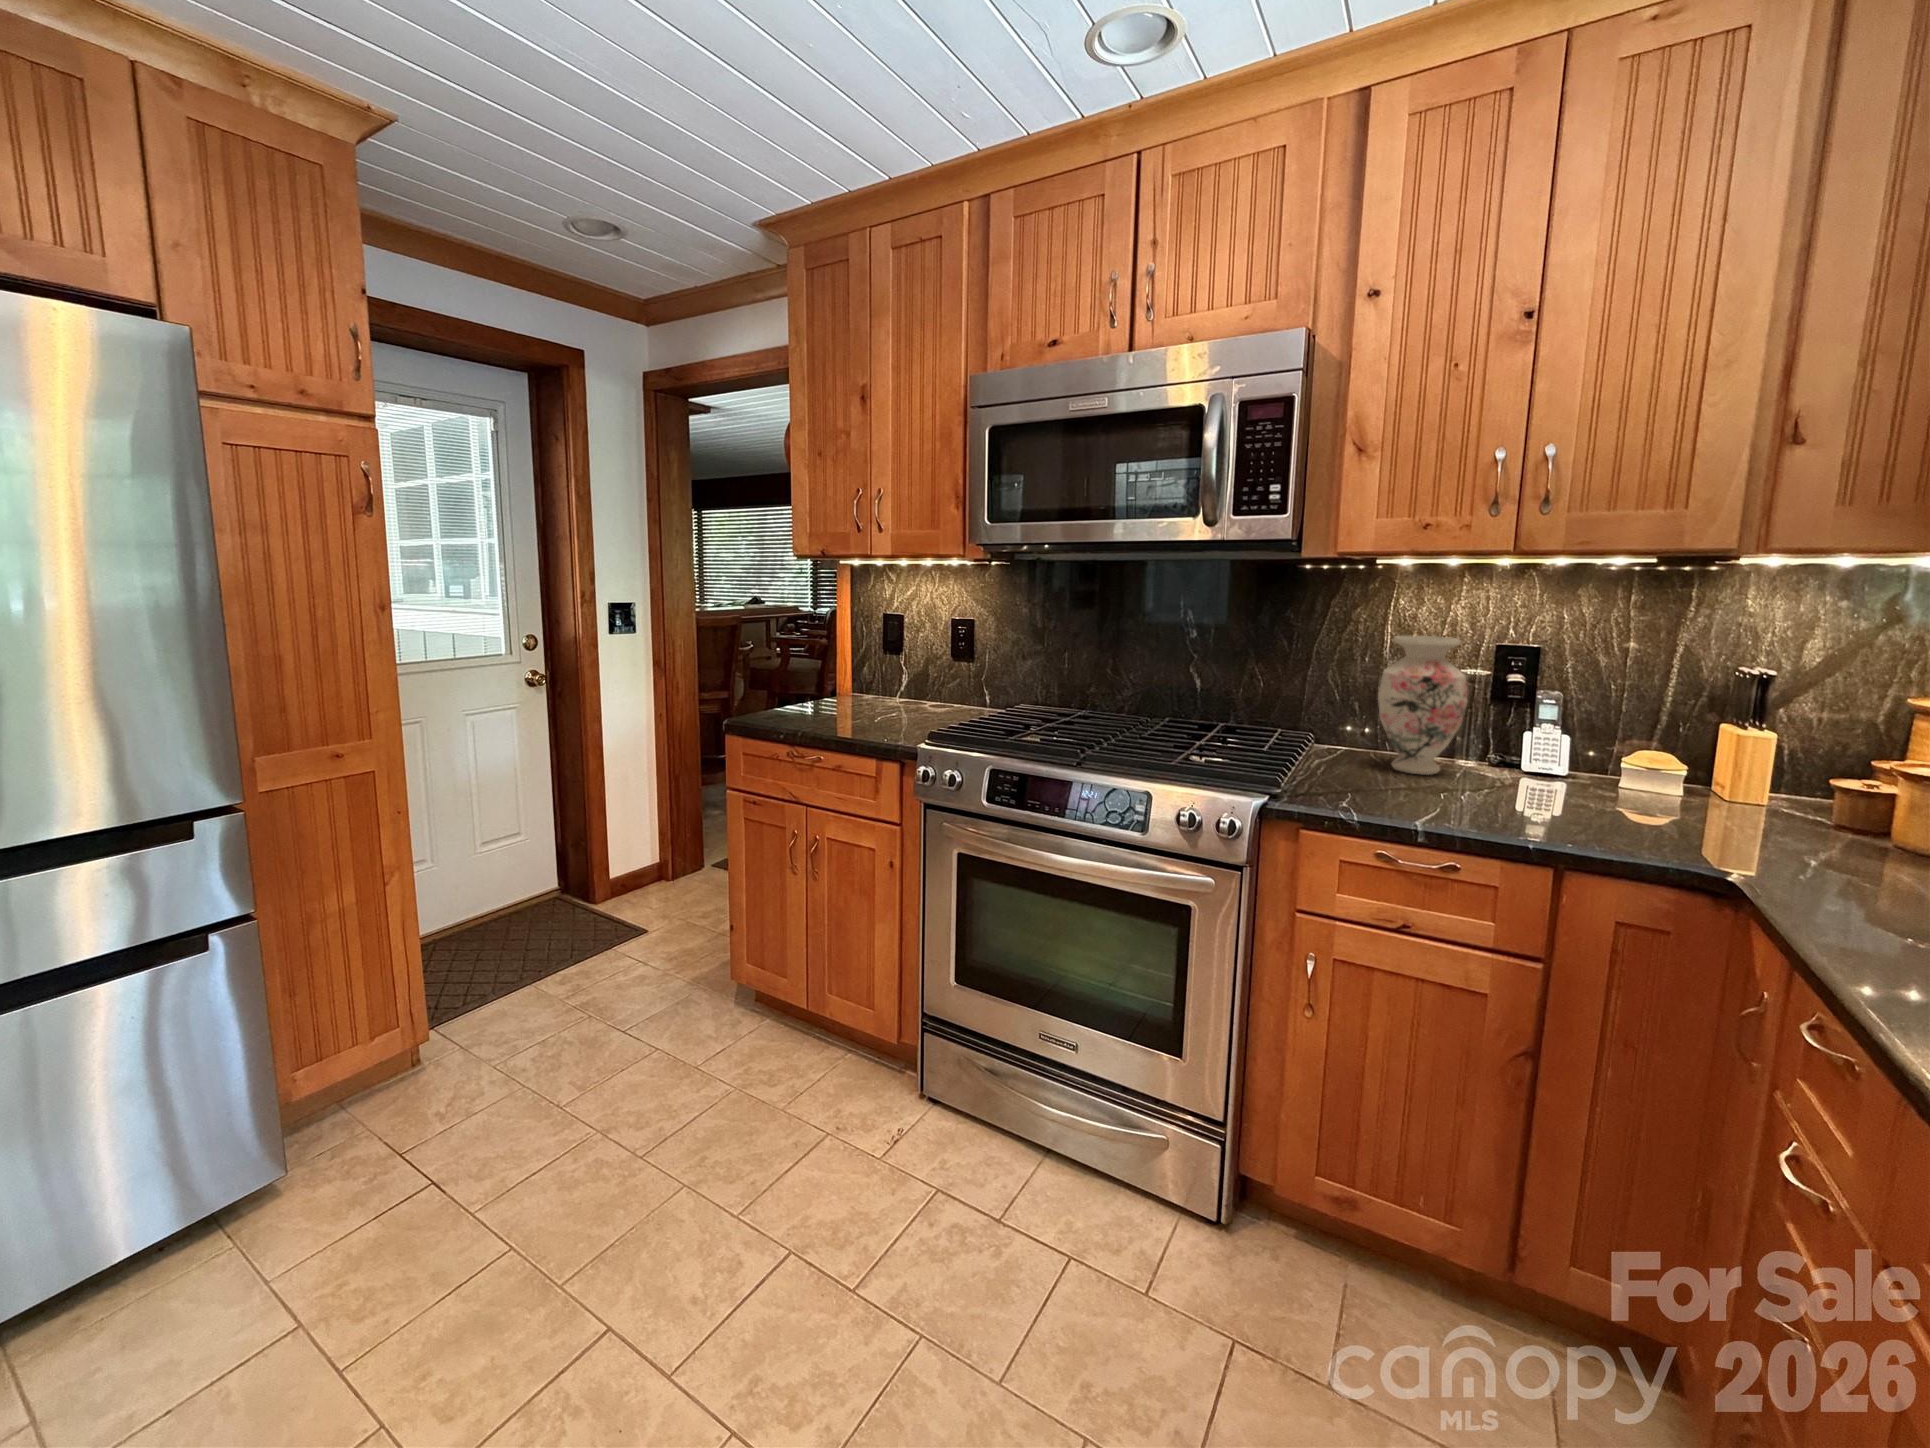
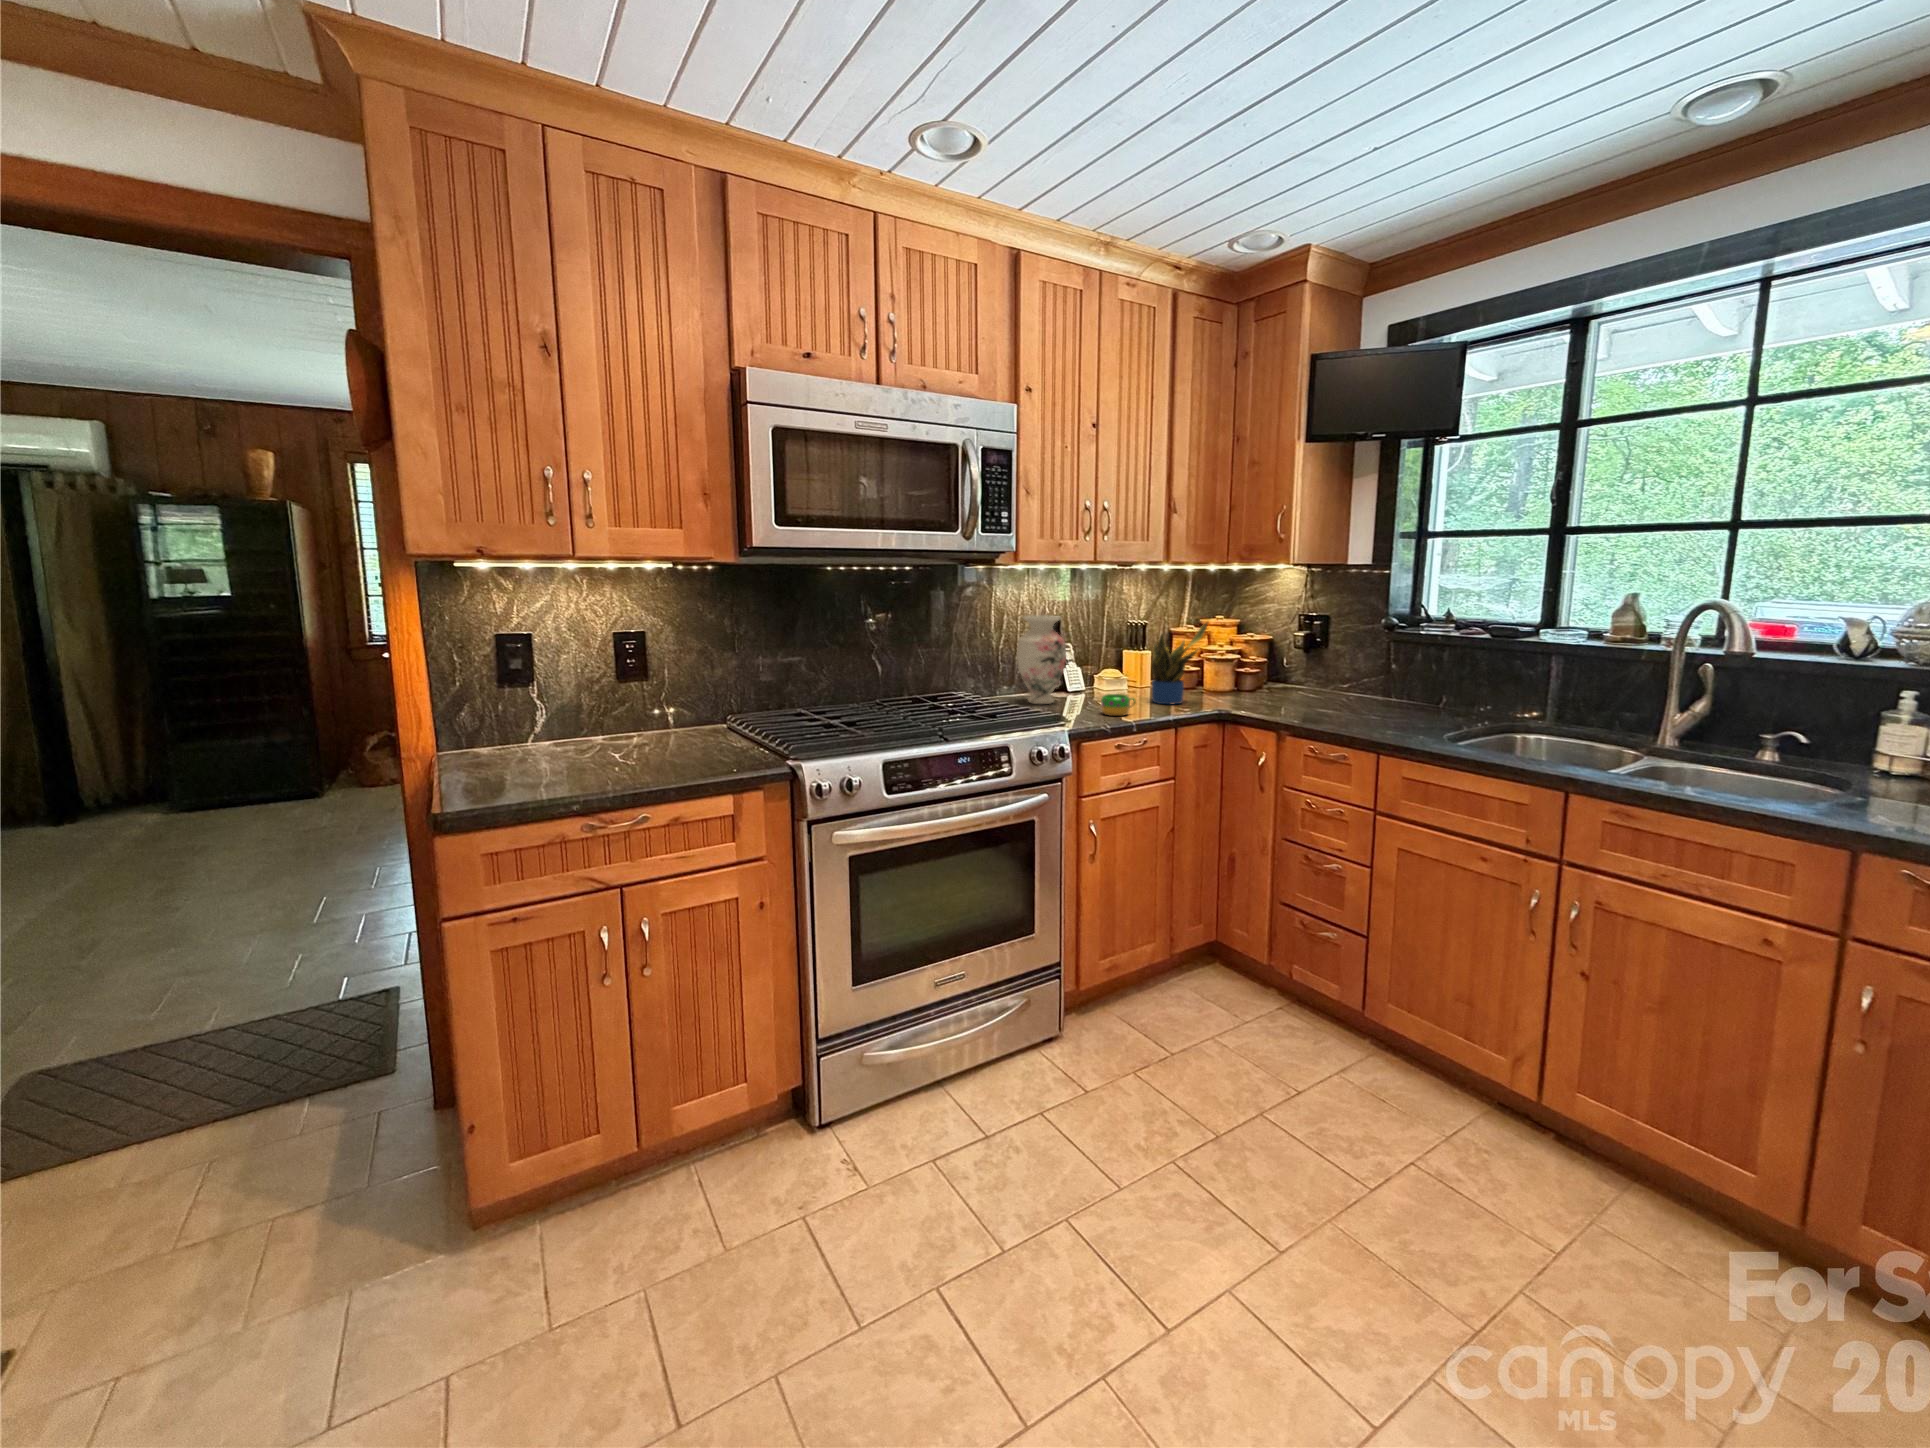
potted plant: none [1649,674,1816,839] -> present [1152,622,1208,704]
mug: none [1437,775,1513,817] -> present [1101,694,1135,716]

